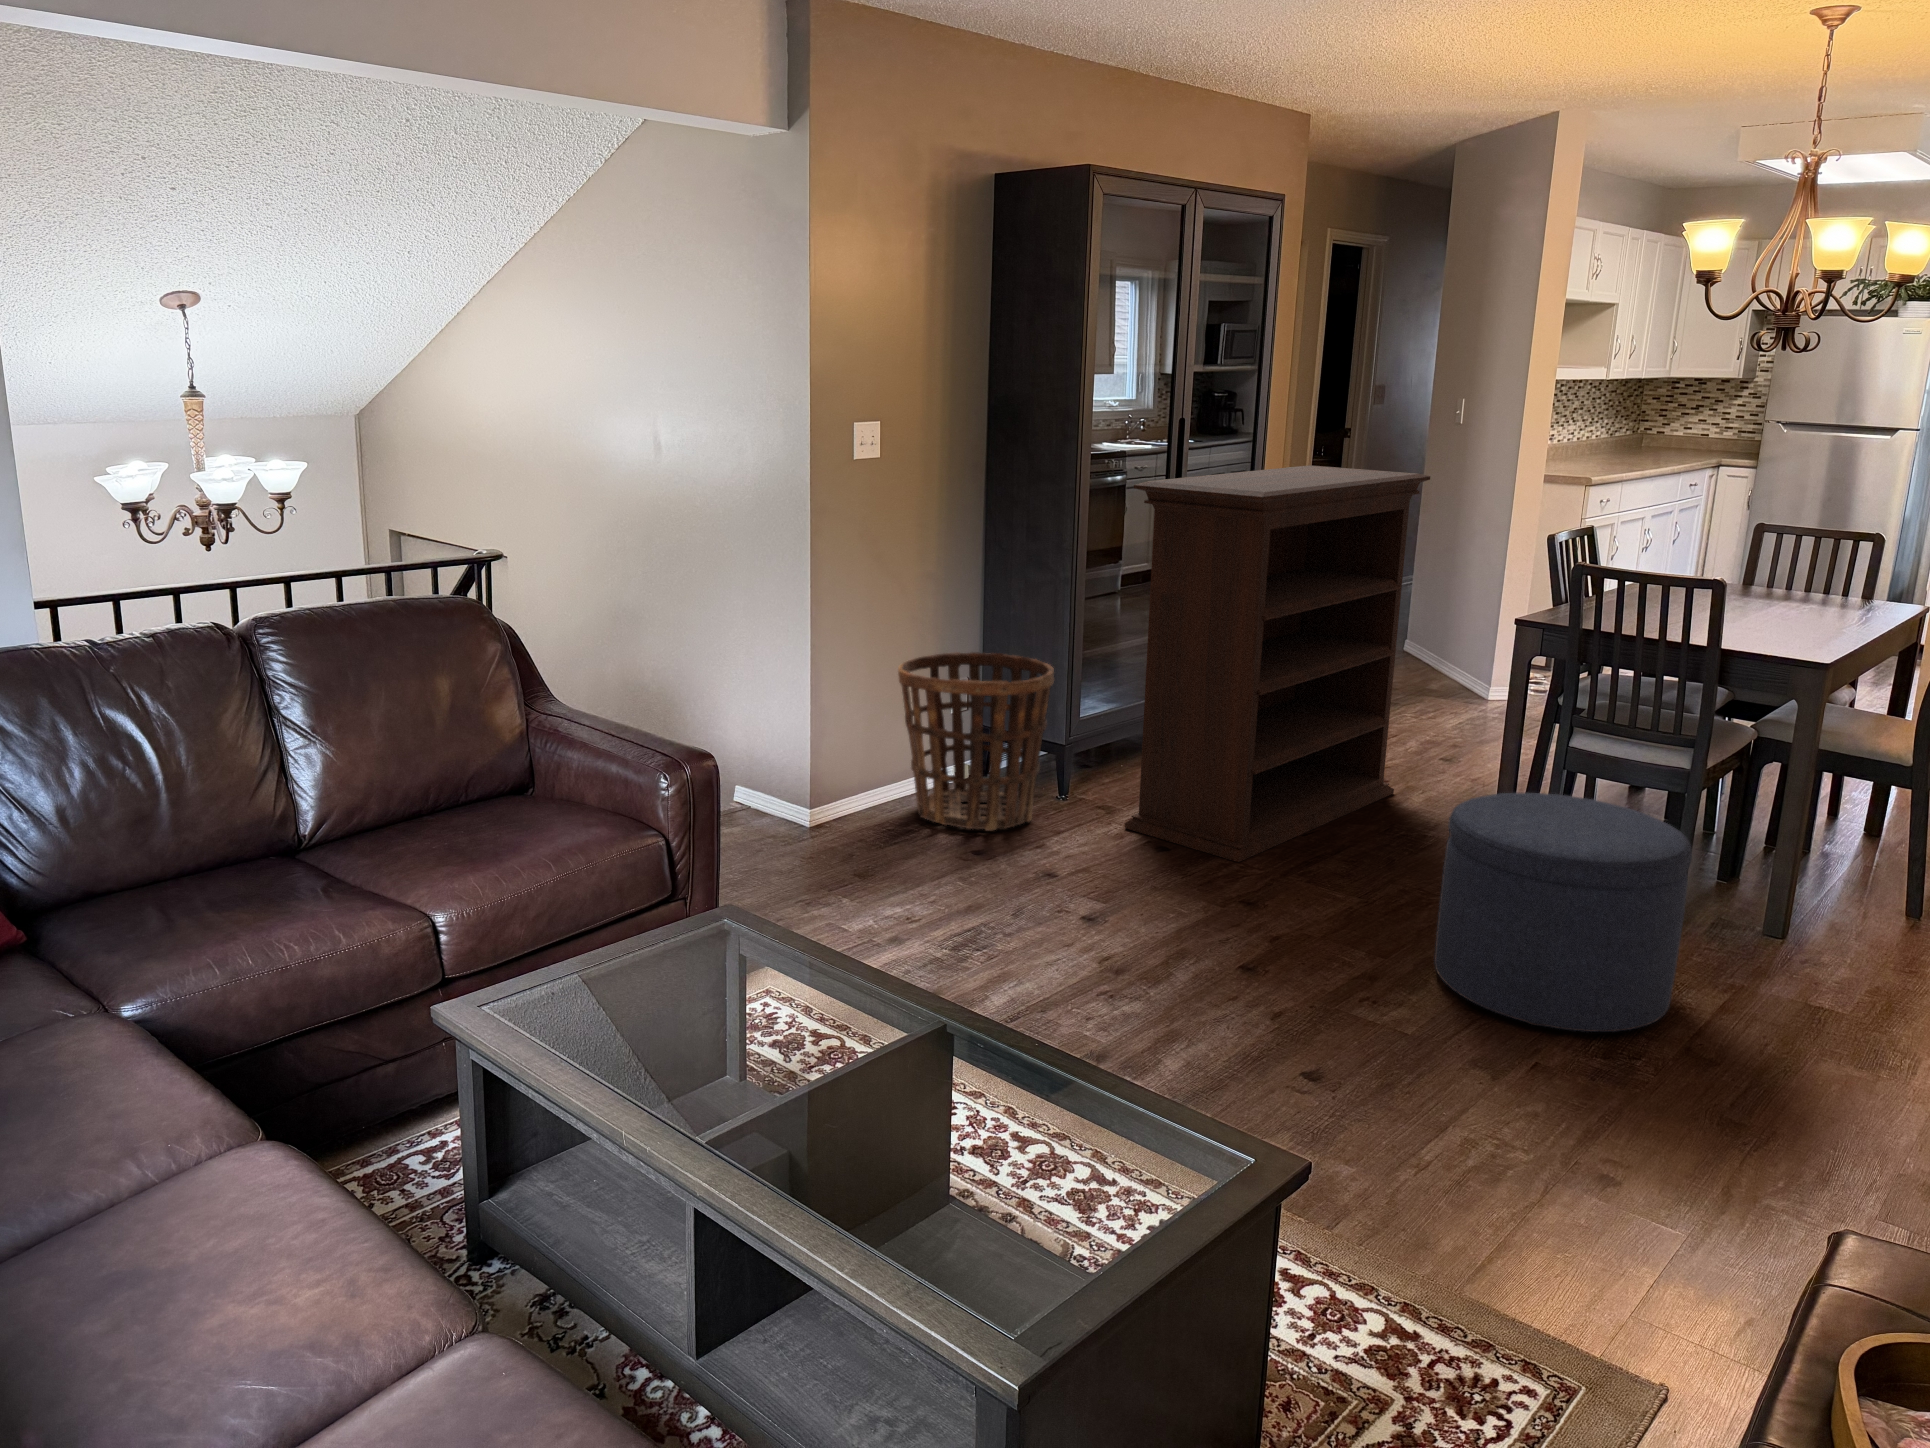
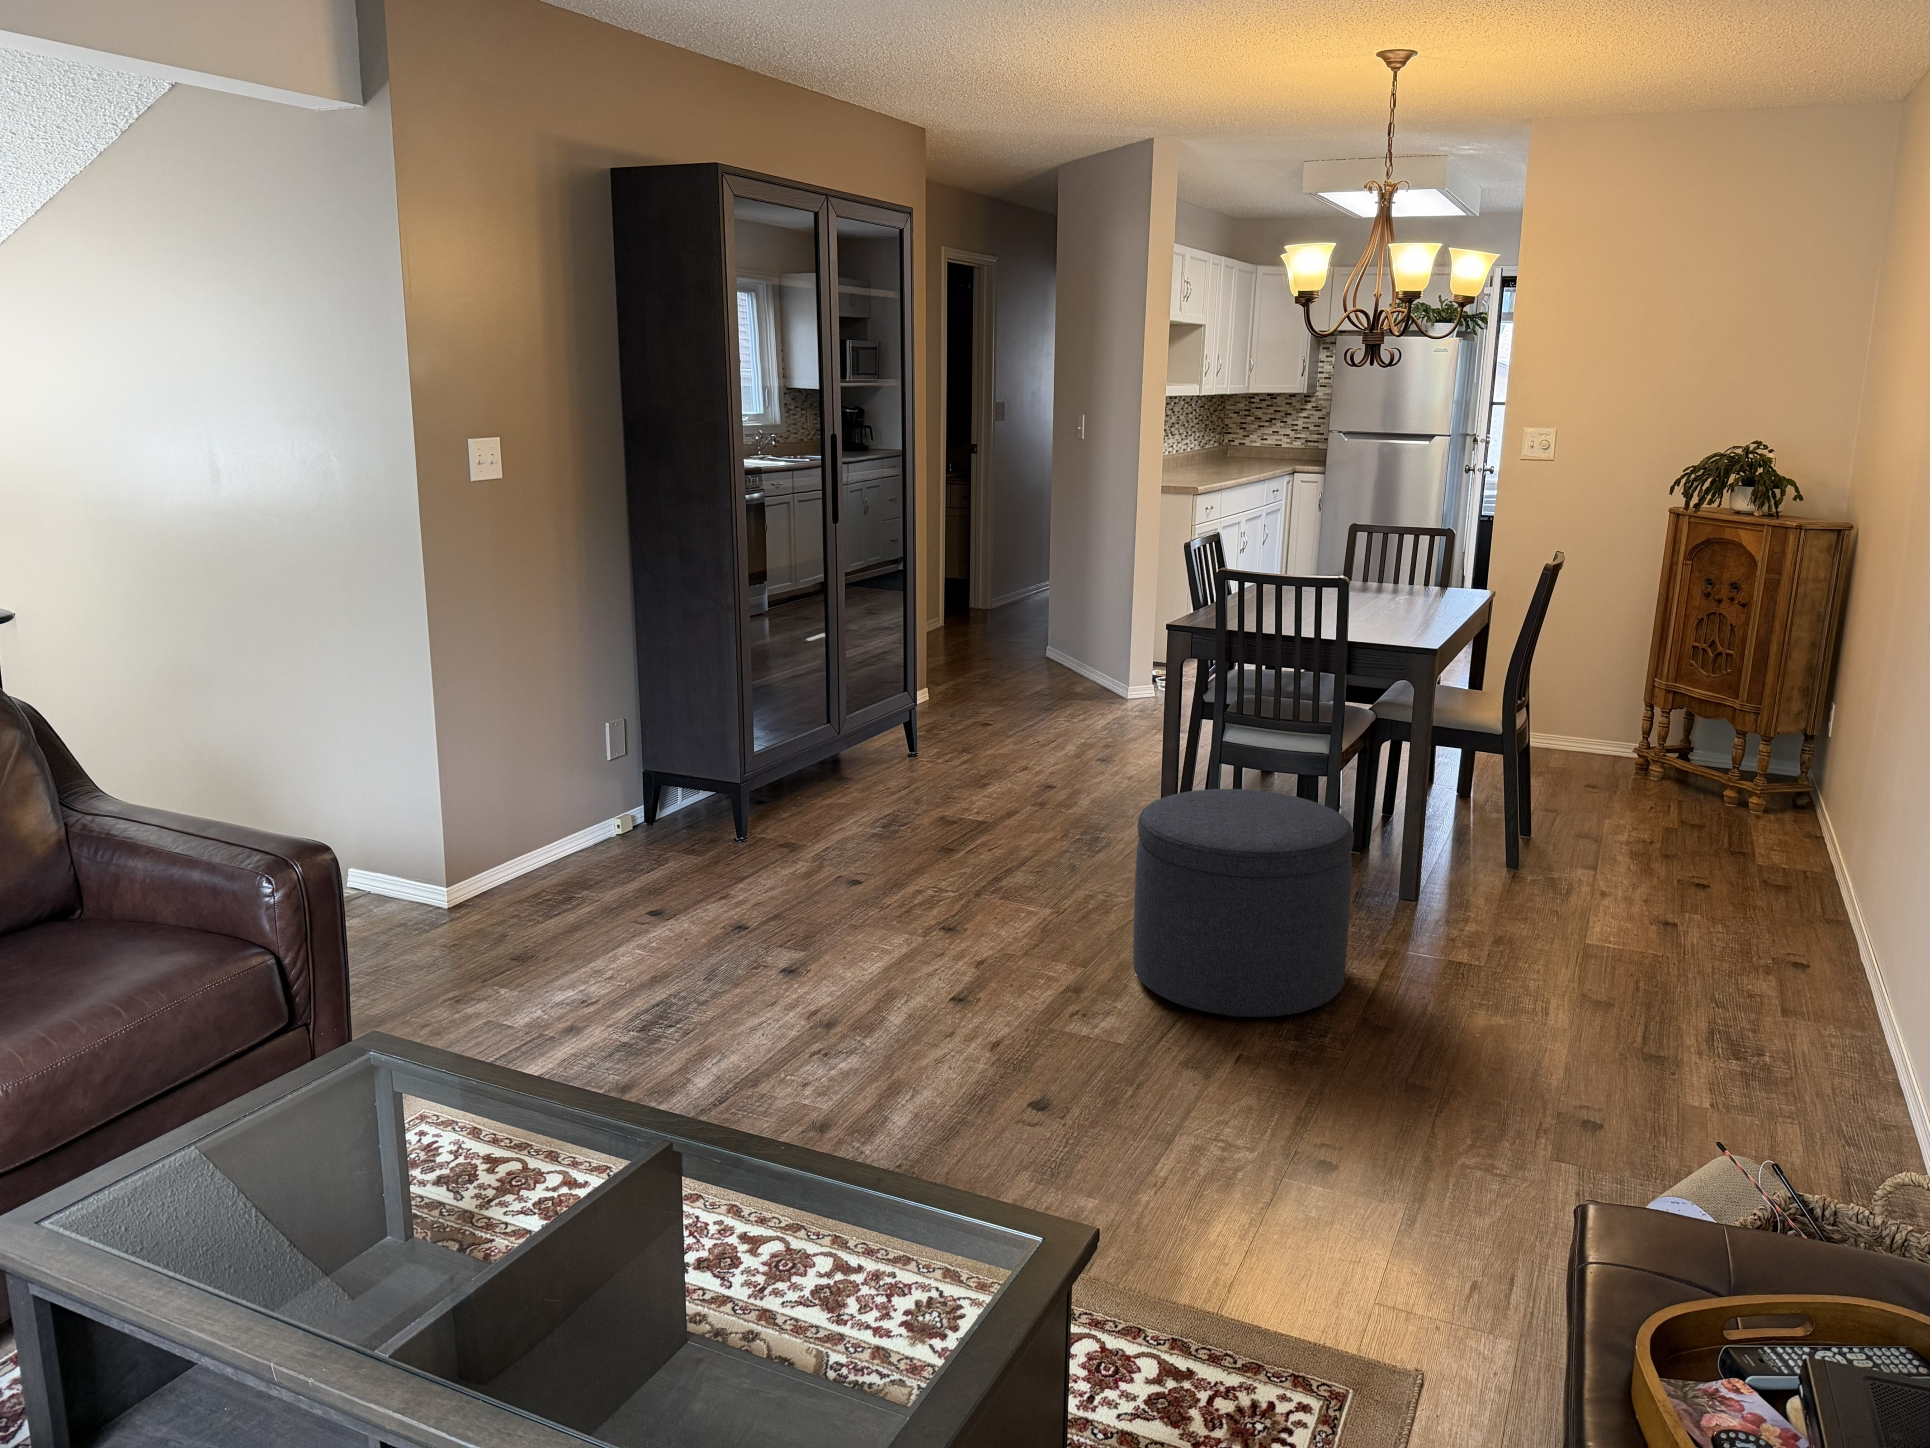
bookshelf: present [1125,465,1430,862] -> none [793,480,1077,888]
basket: present [898,652,1054,830] -> none [543,691,720,886]

